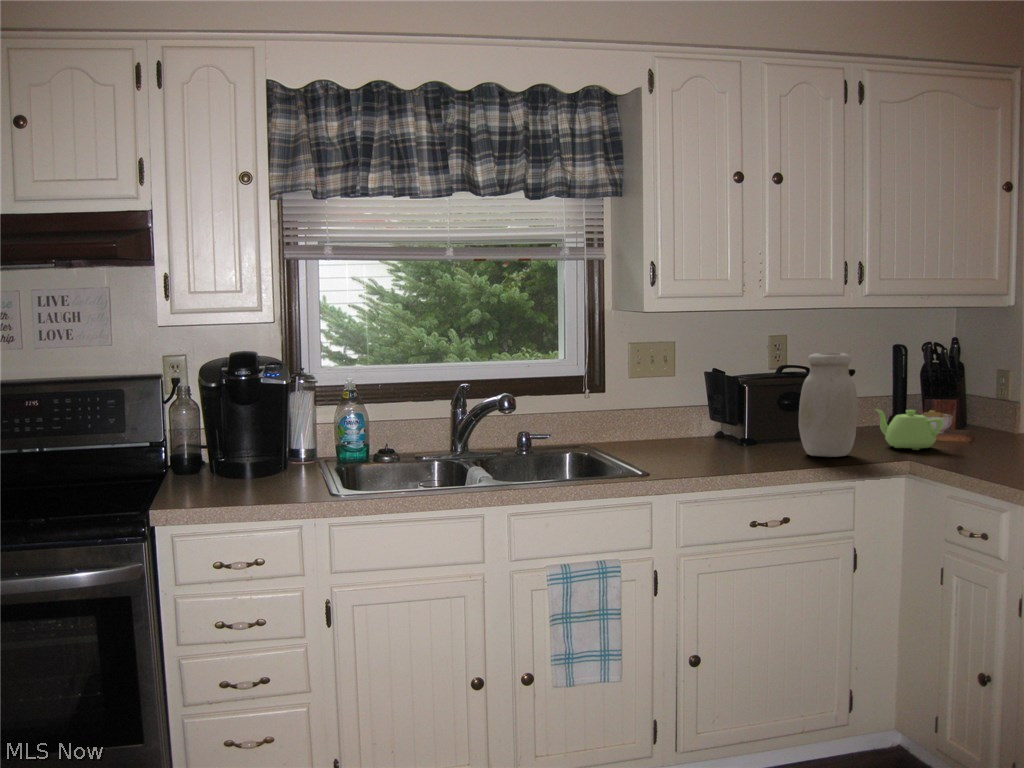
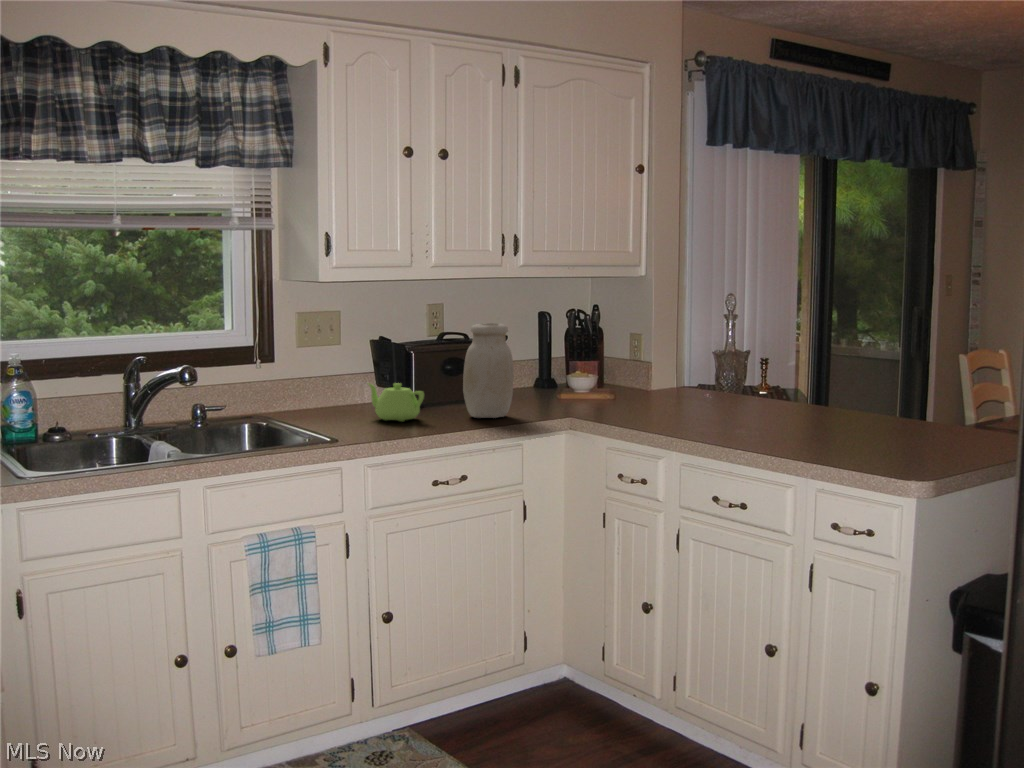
teapot: present [876,409,943,450] -> present [368,383,424,421]

